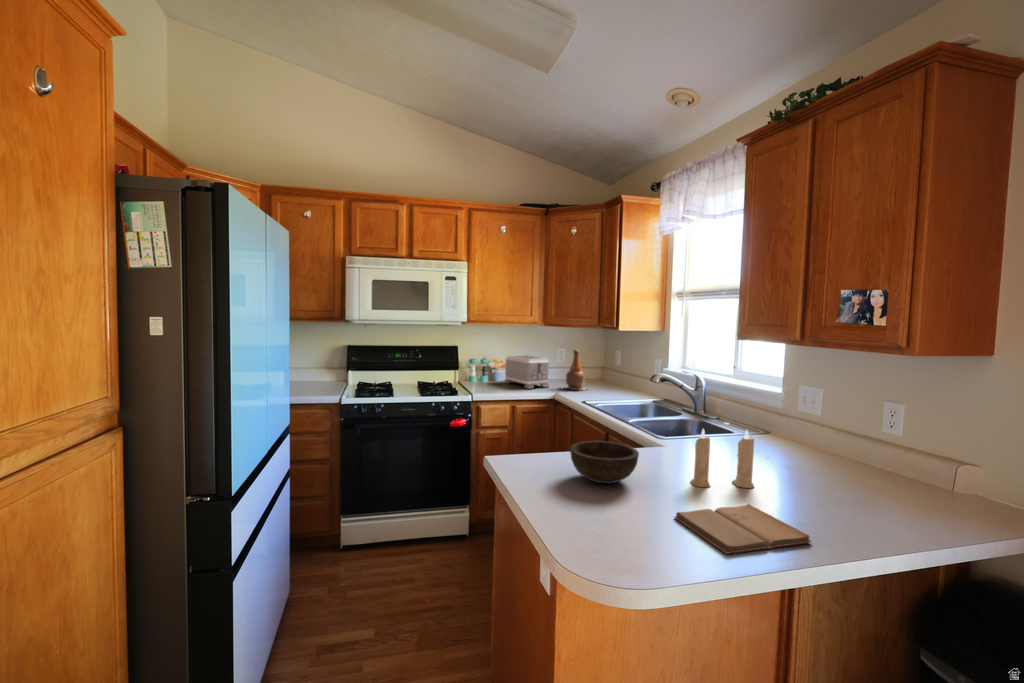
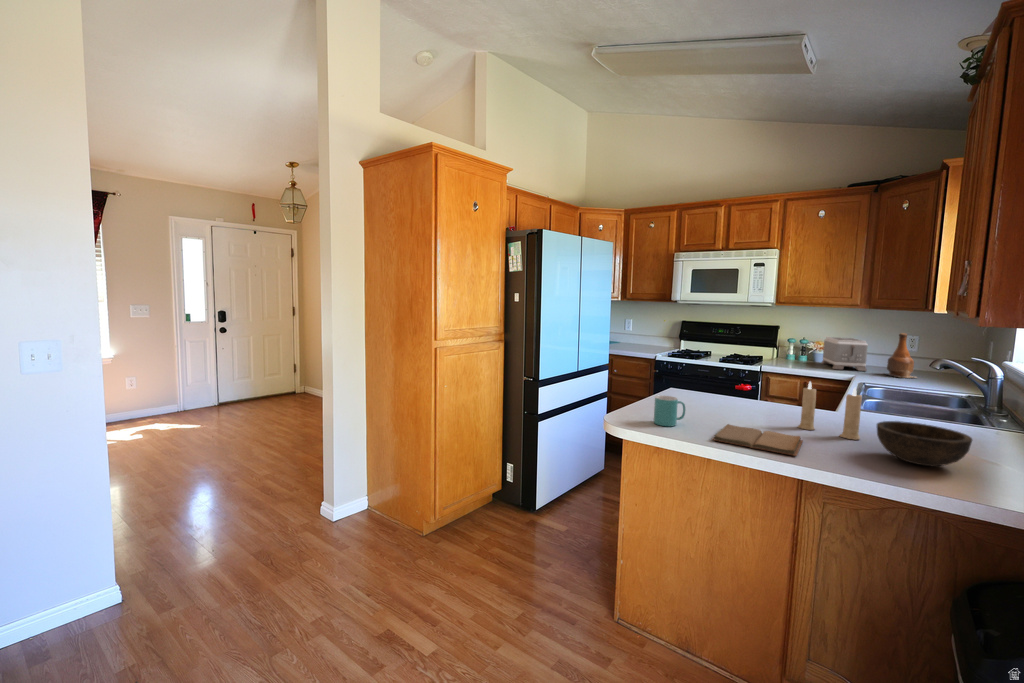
bowl: present [570,441,639,483] -> present [877,421,972,466]
mug: none [608,494,646,551] -> present [654,396,685,426]

